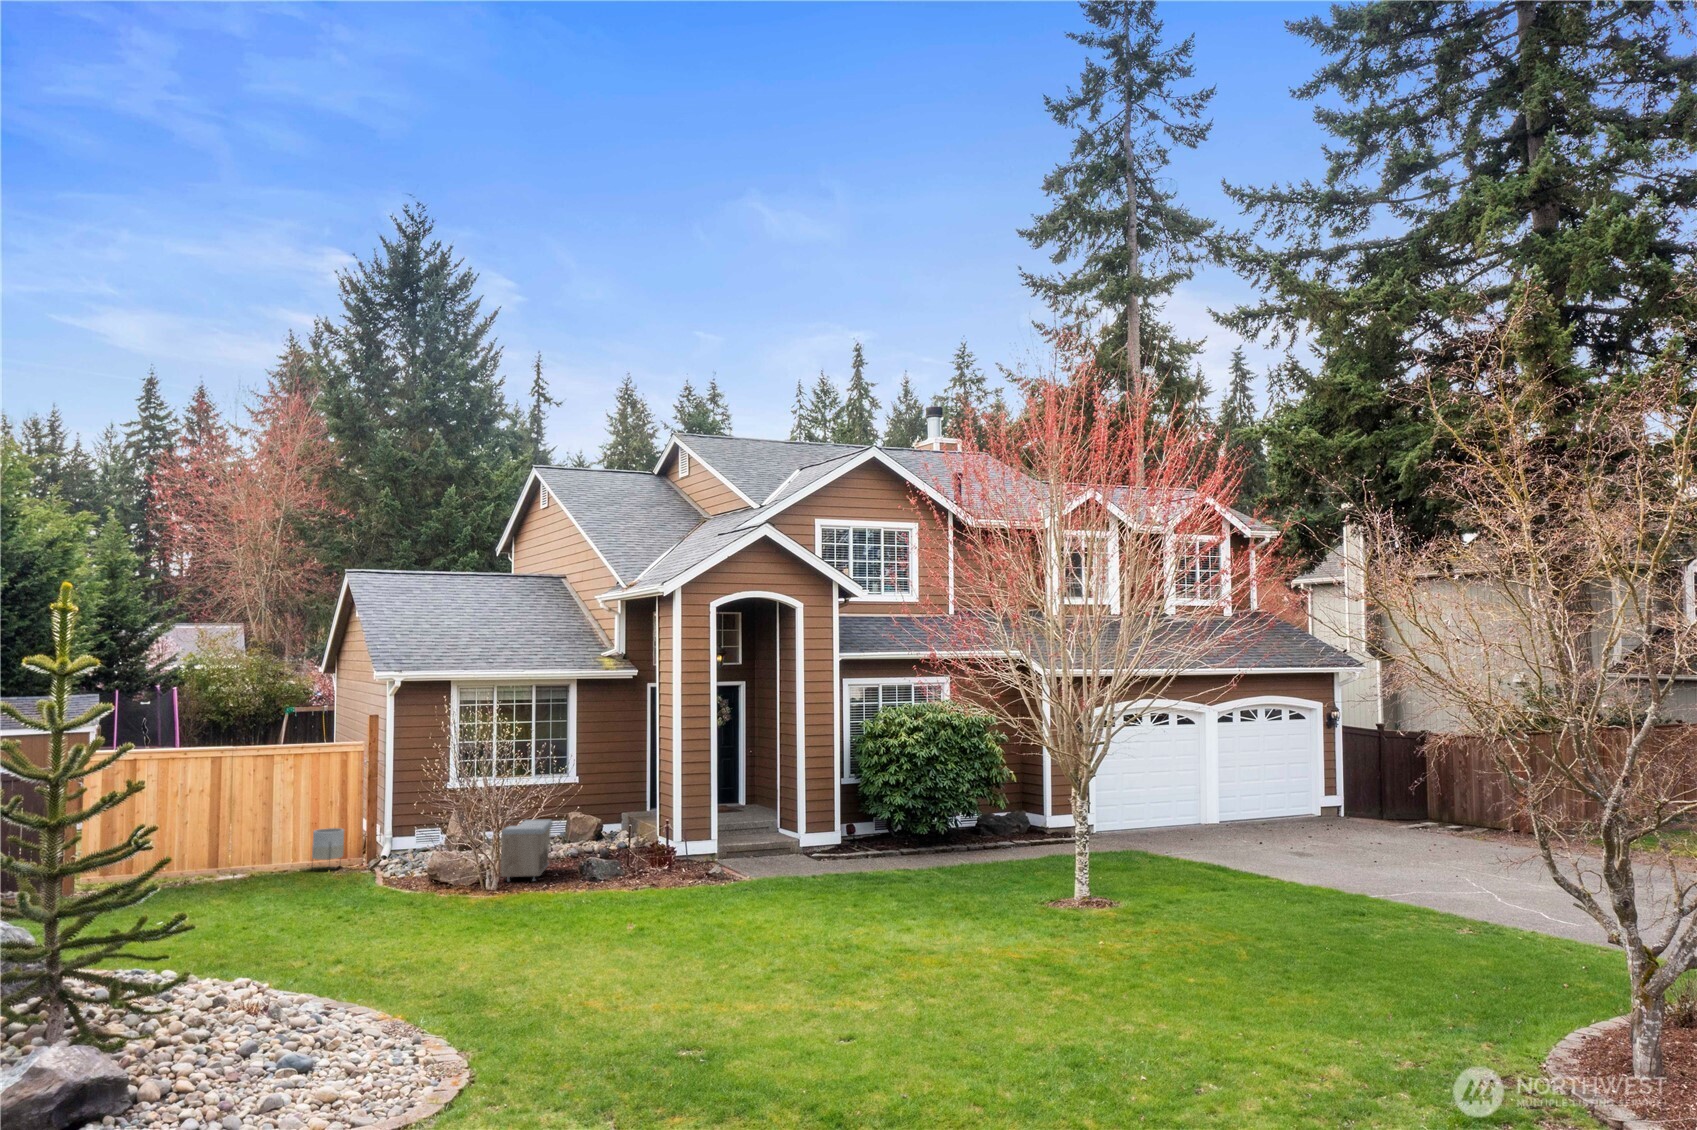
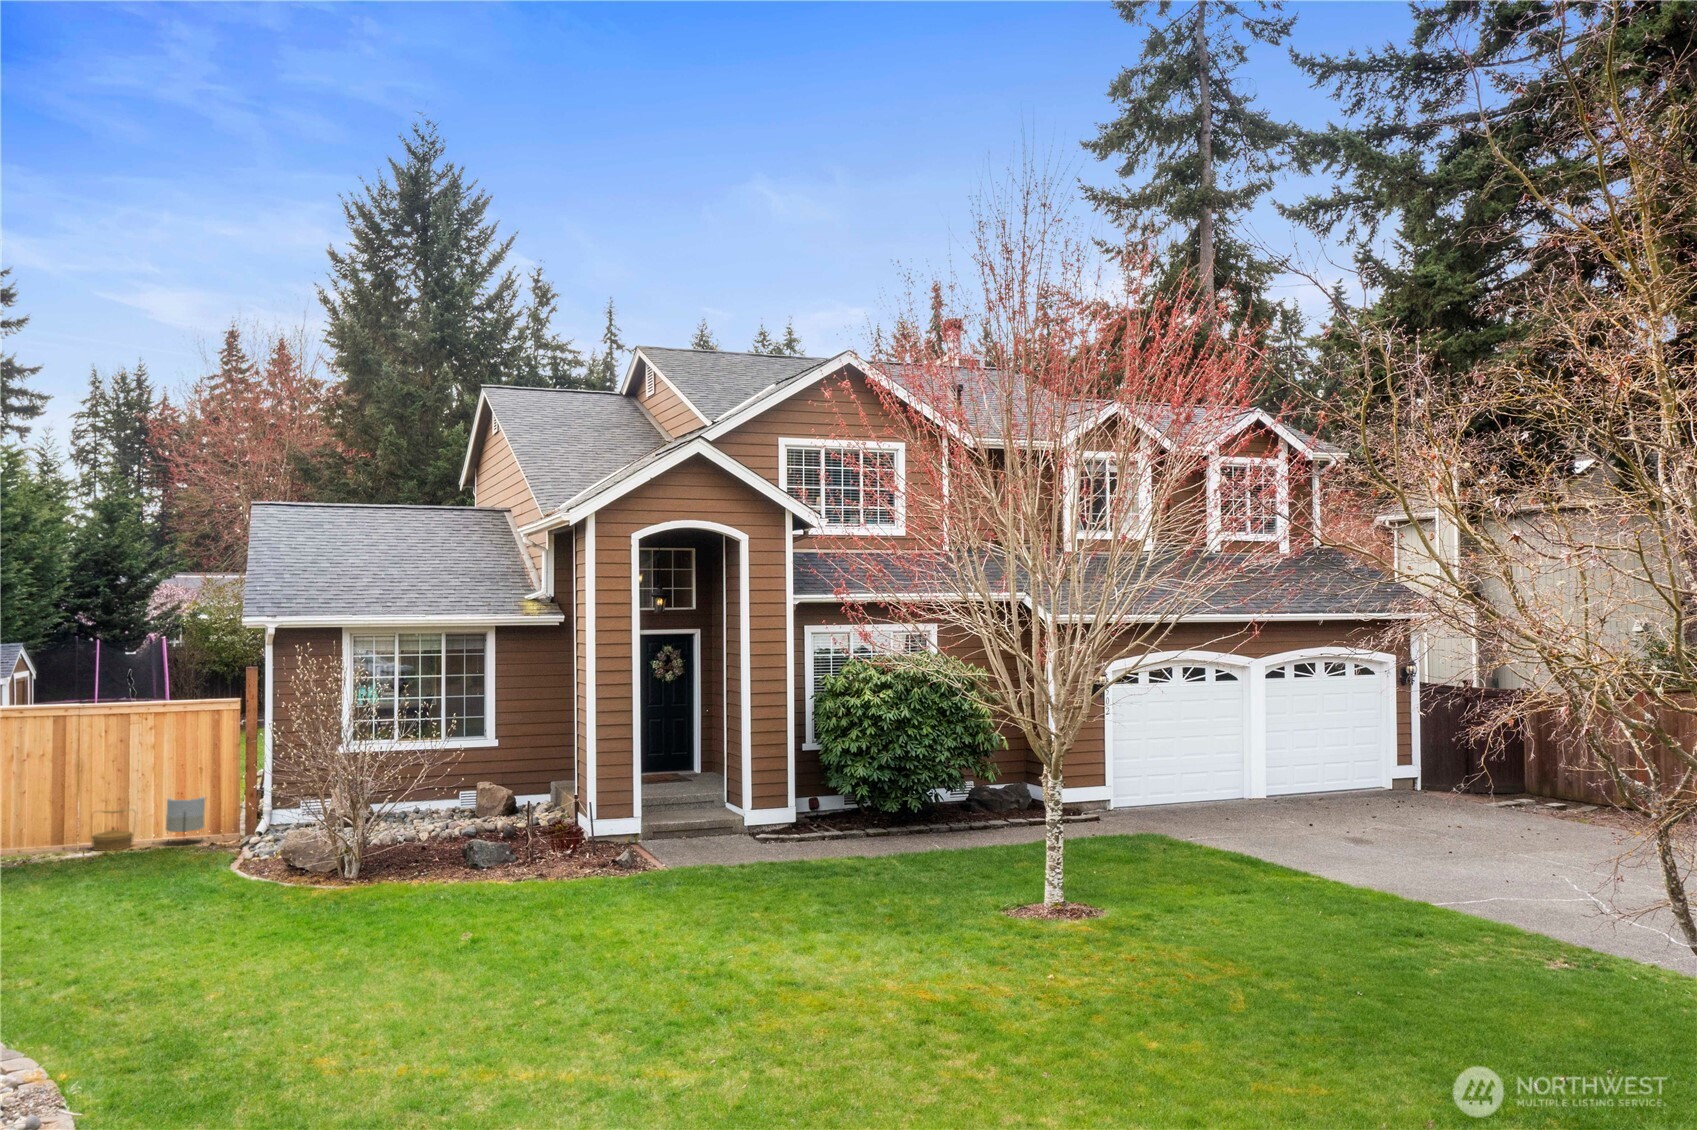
storage bench: present [500,819,552,881] -> none [364,789,439,863]
woven basket: none [251,840,288,877] -> present [91,809,134,851]

